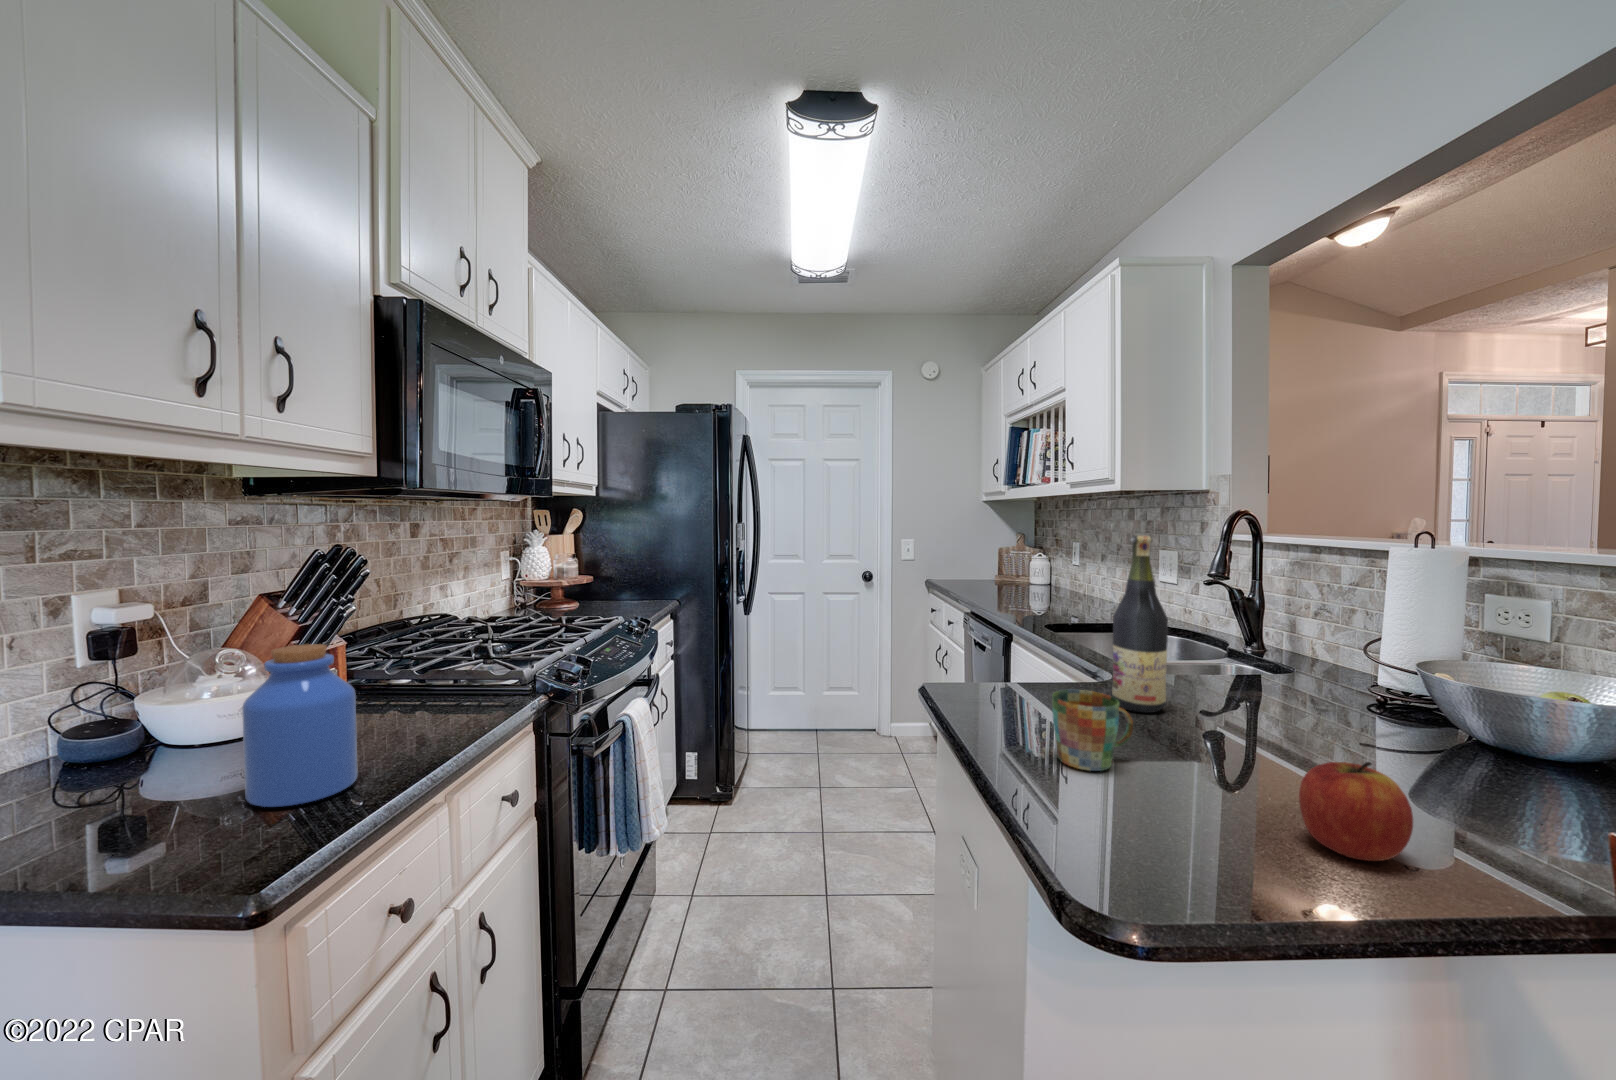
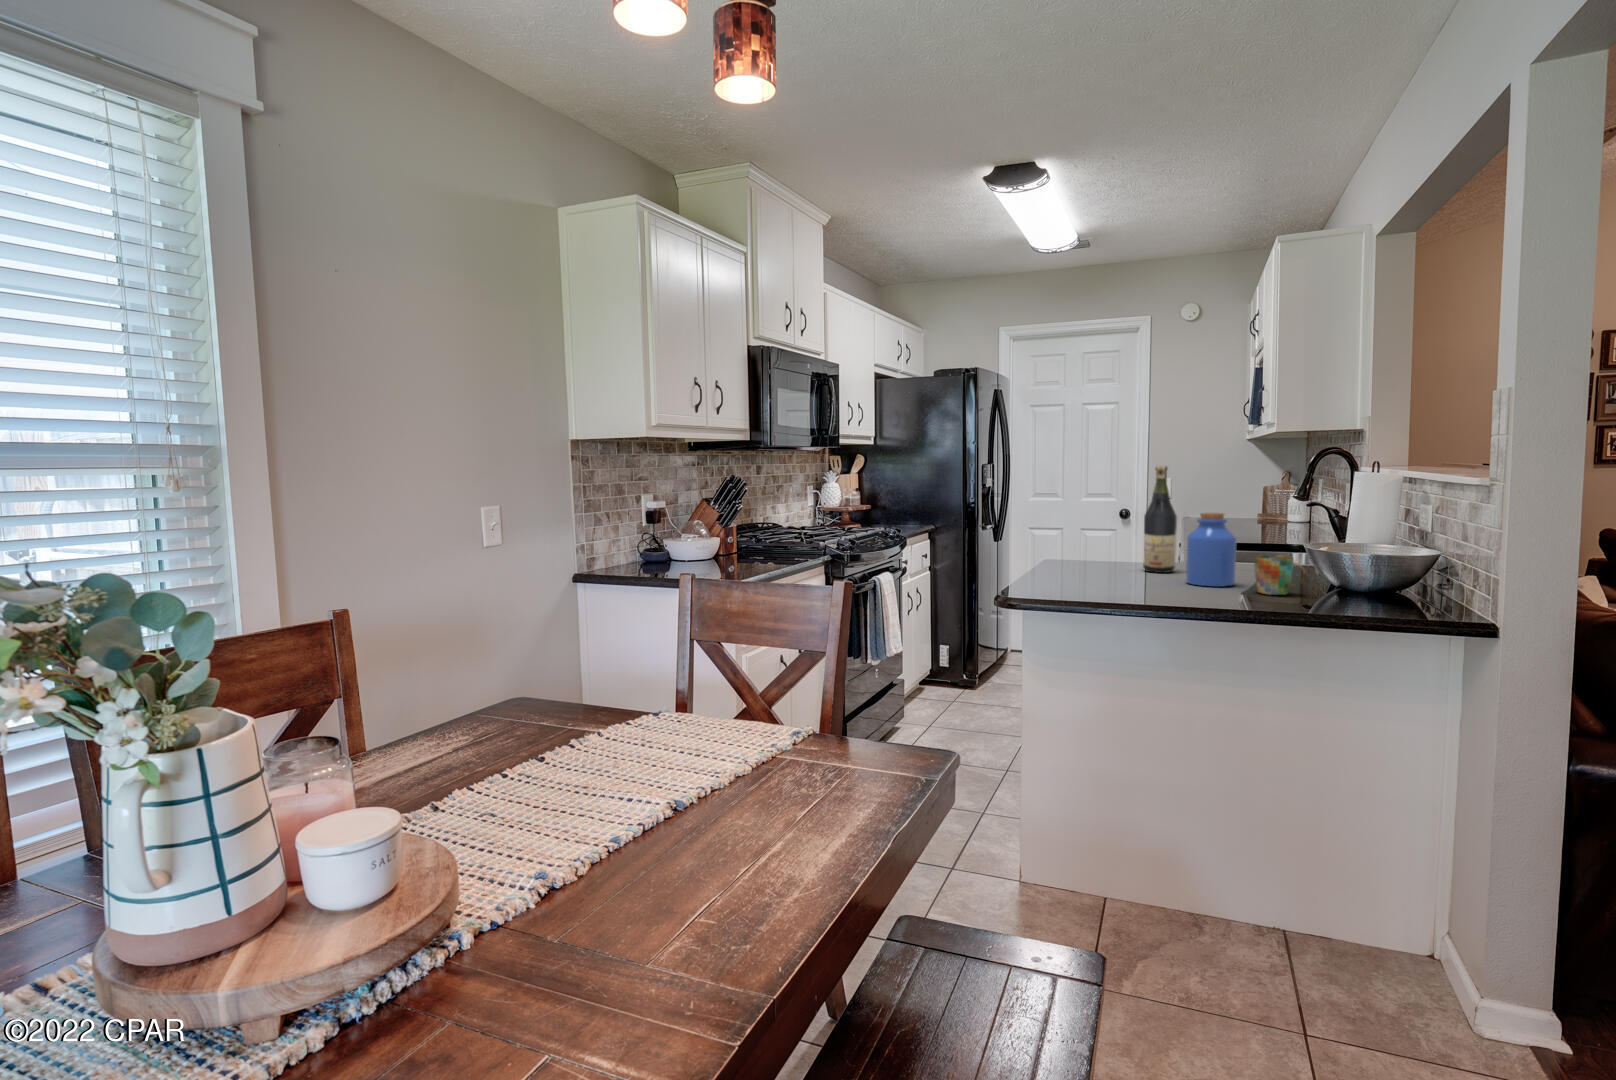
jar: present [242,644,358,807] -> present [1186,513,1236,587]
mug: present [1052,690,1133,771] -> present [1254,555,1306,595]
apple: present [1299,762,1413,861] -> none [1112,557,1153,597]

